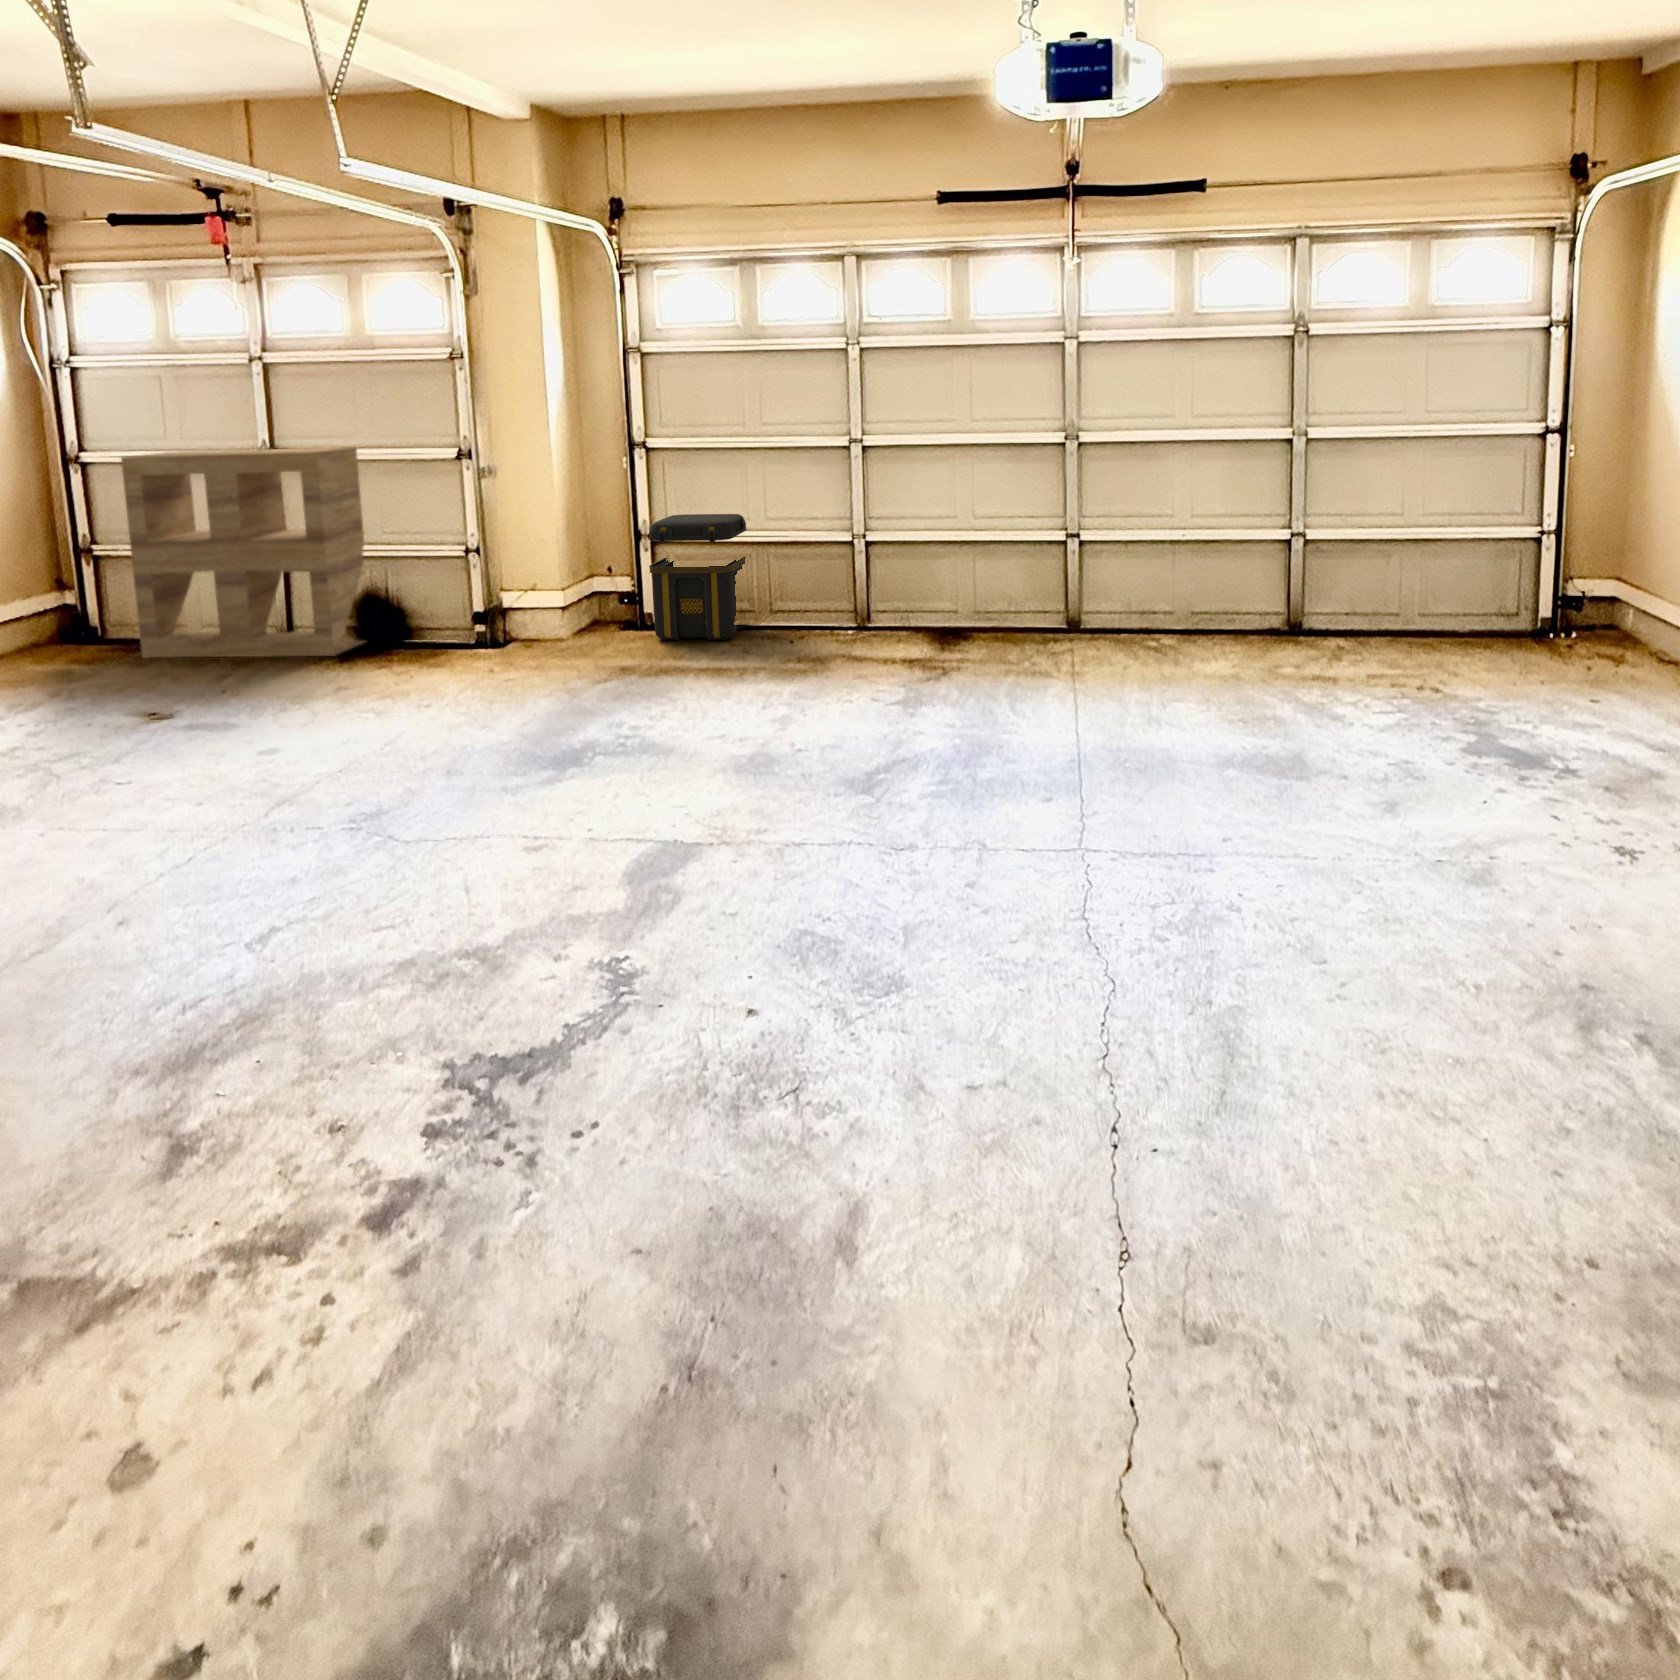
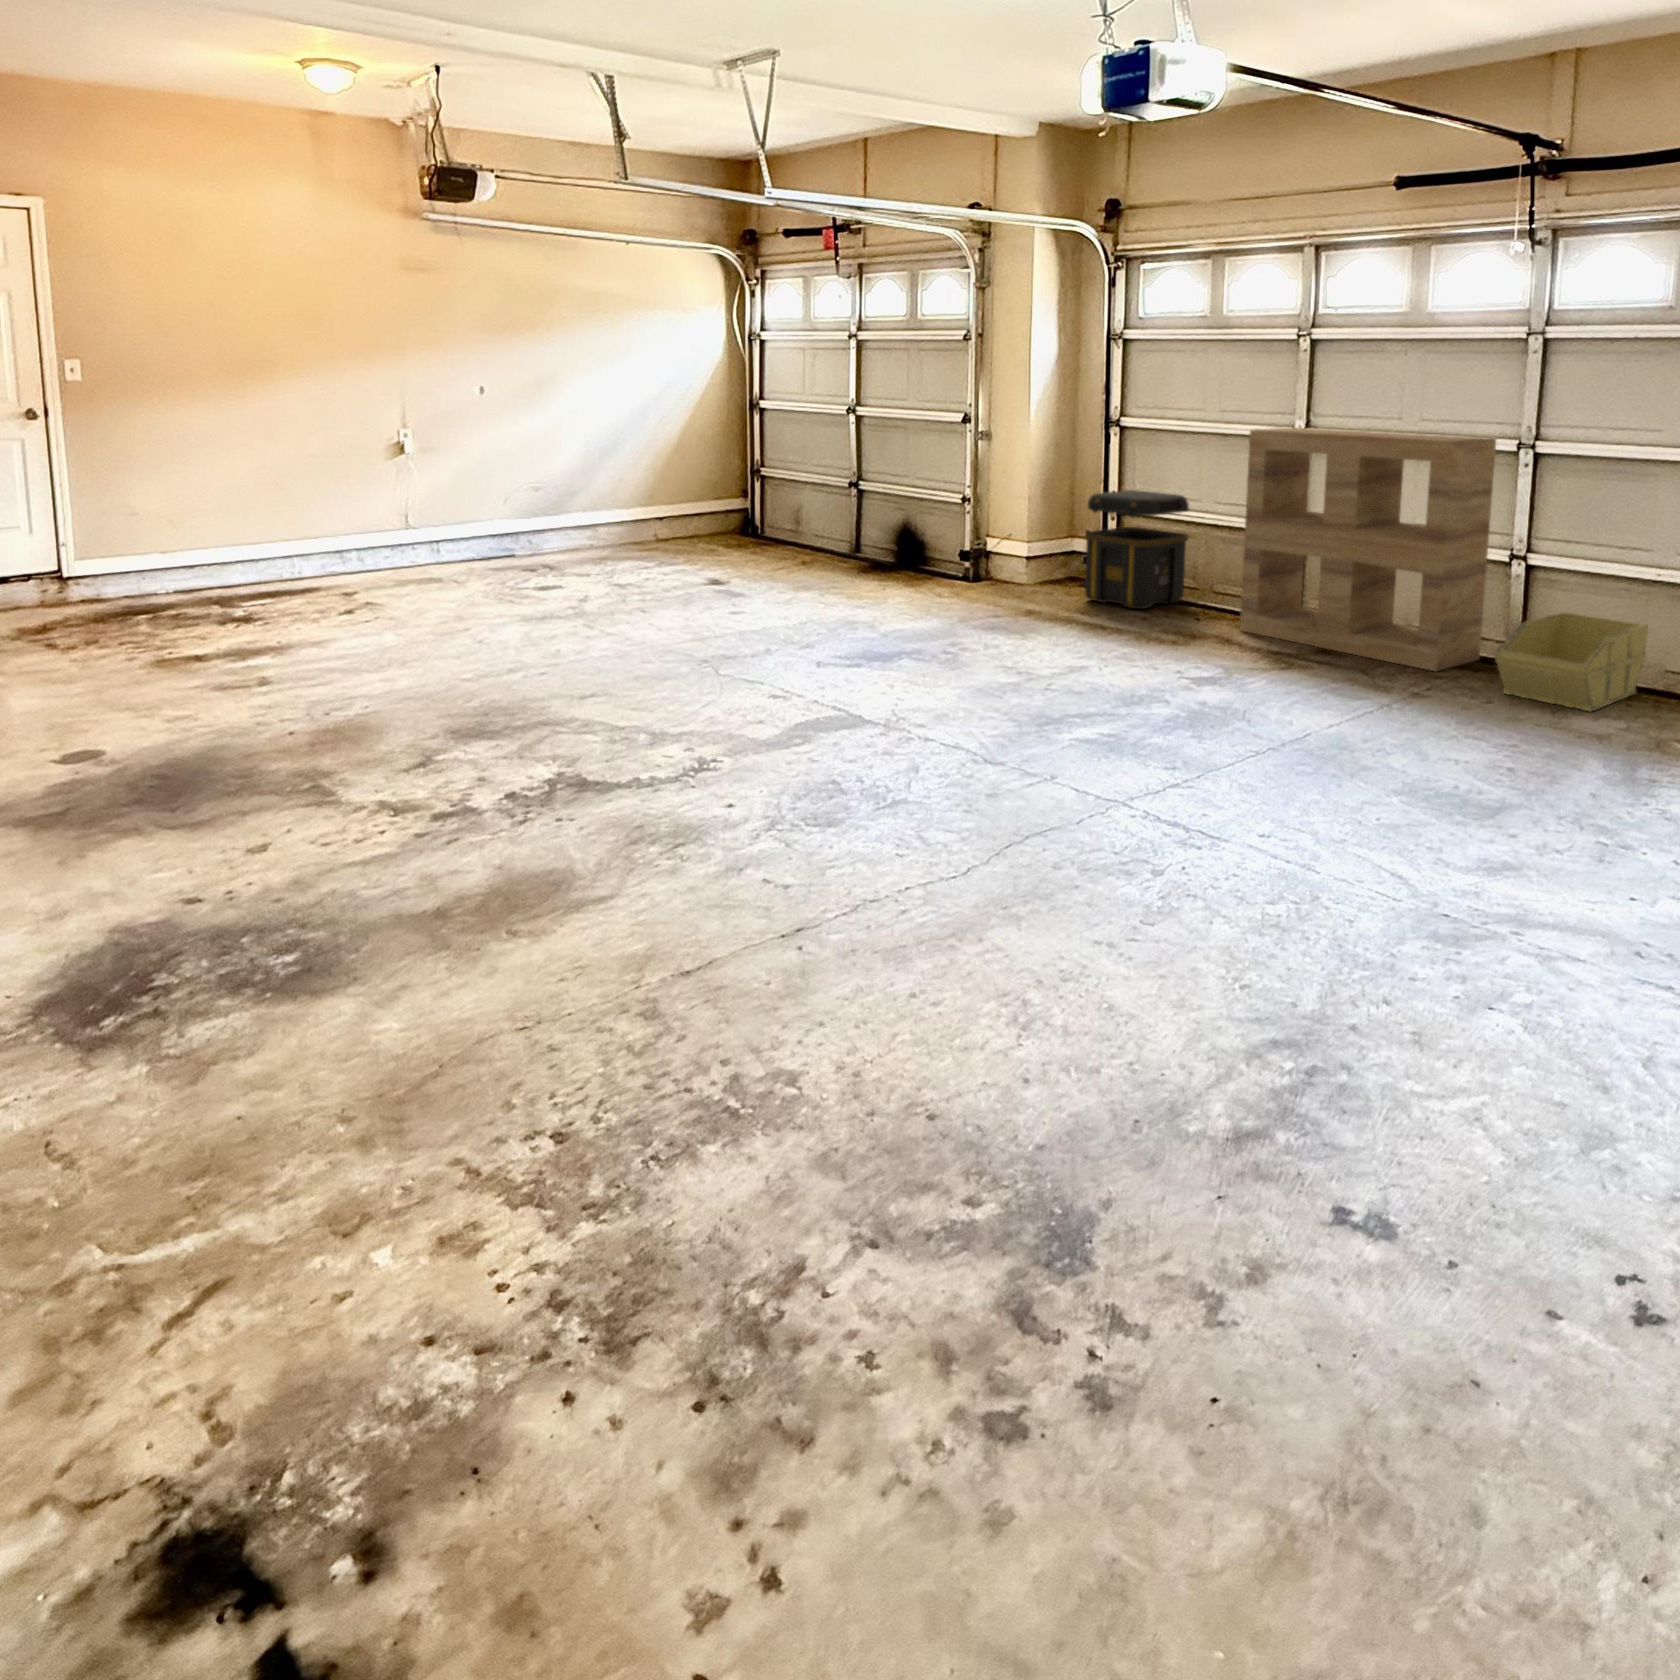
shelving unit: present [121,447,367,658] -> present [1240,428,1496,671]
storage bin: none [1119,574,1200,651] -> present [1495,612,1648,712]

